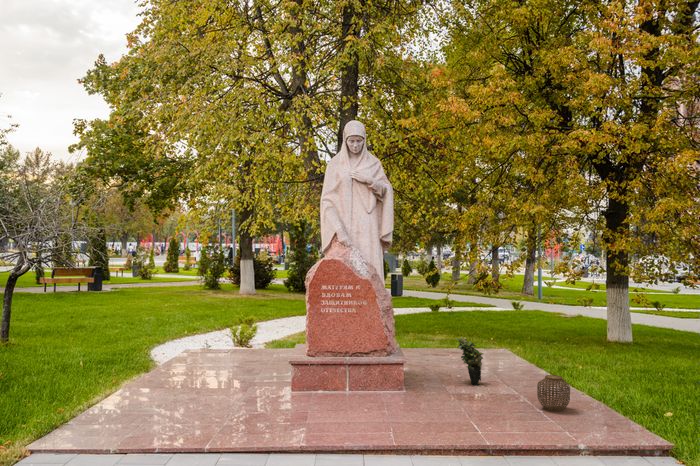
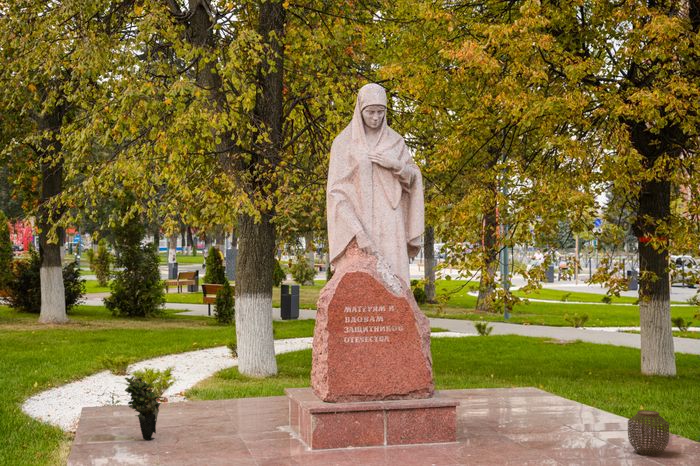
potted plant: present [456,337,483,386] -> present [125,376,161,441]

